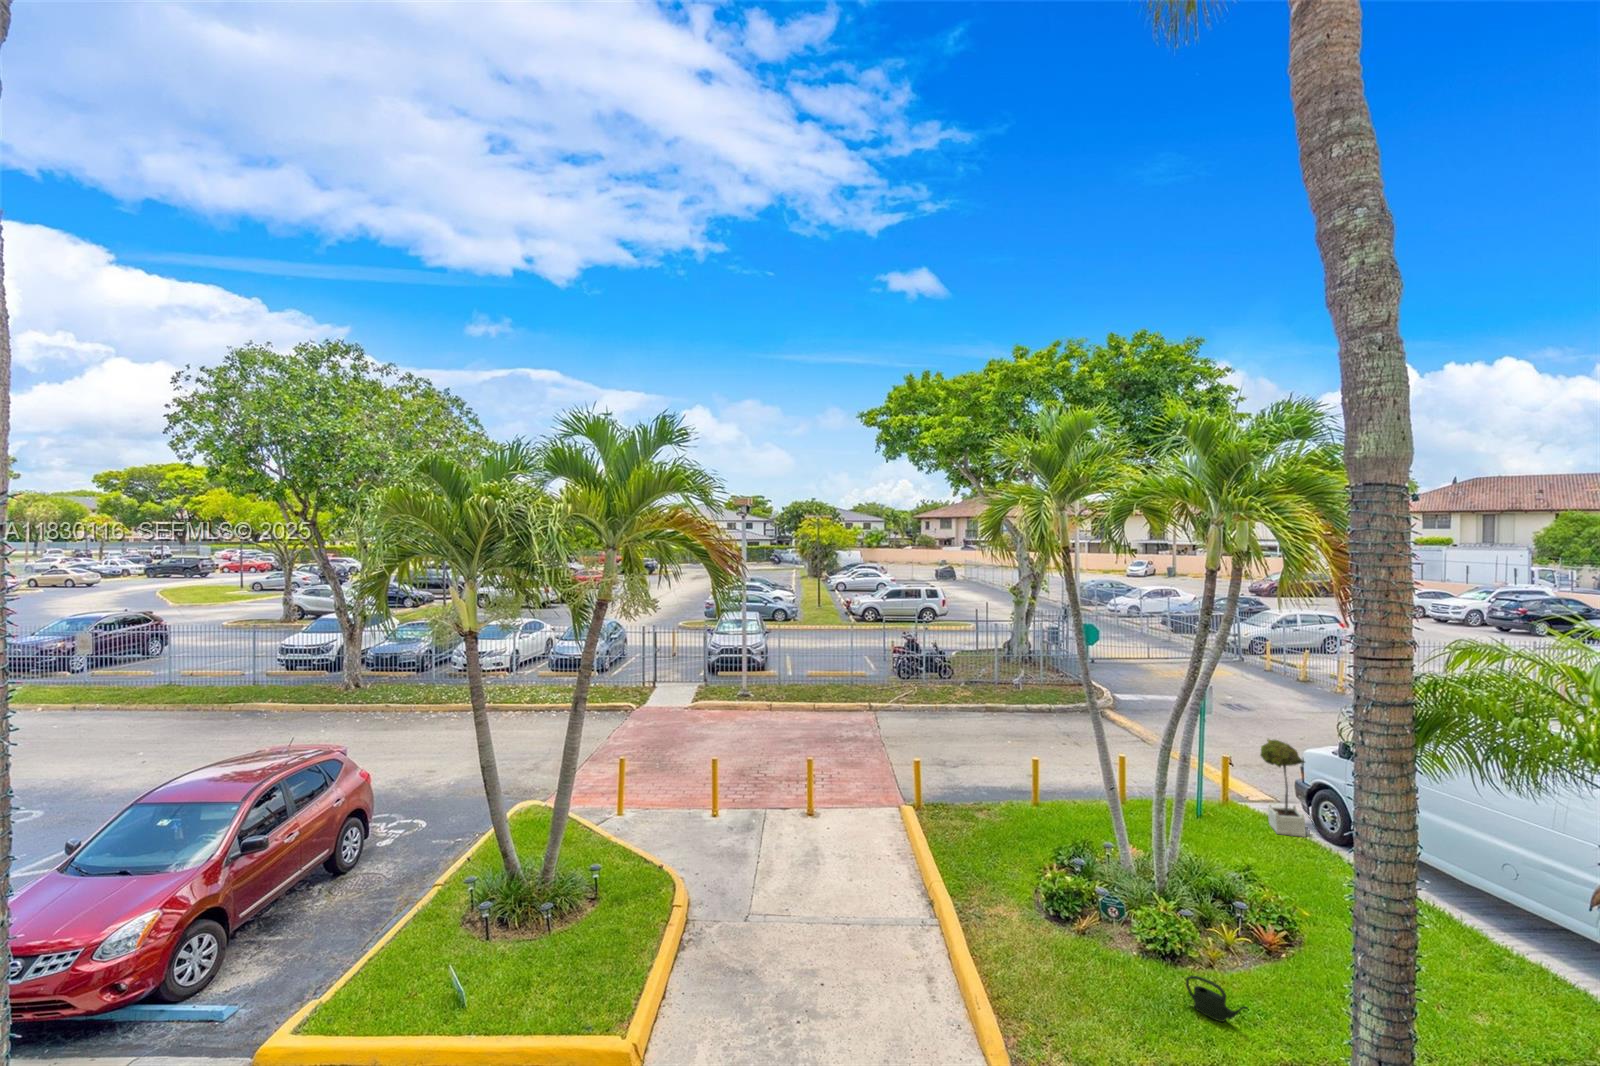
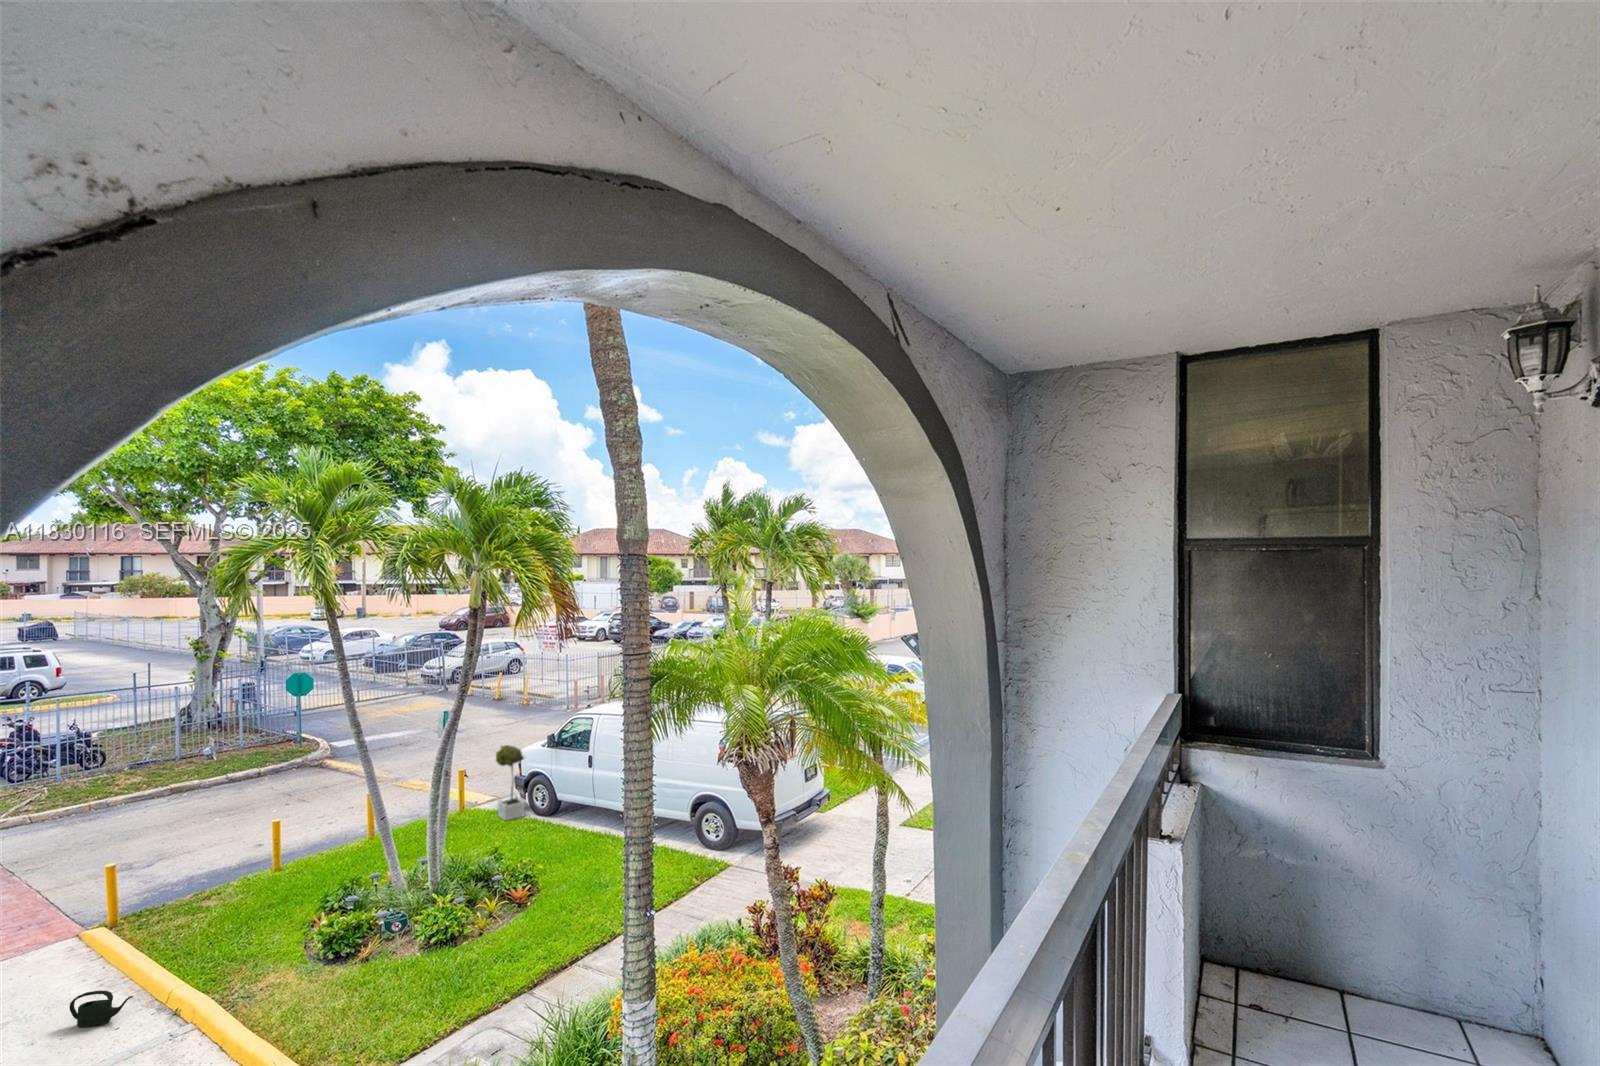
watering can: present [1186,976,1248,1022] -> present [70,991,133,1027]

